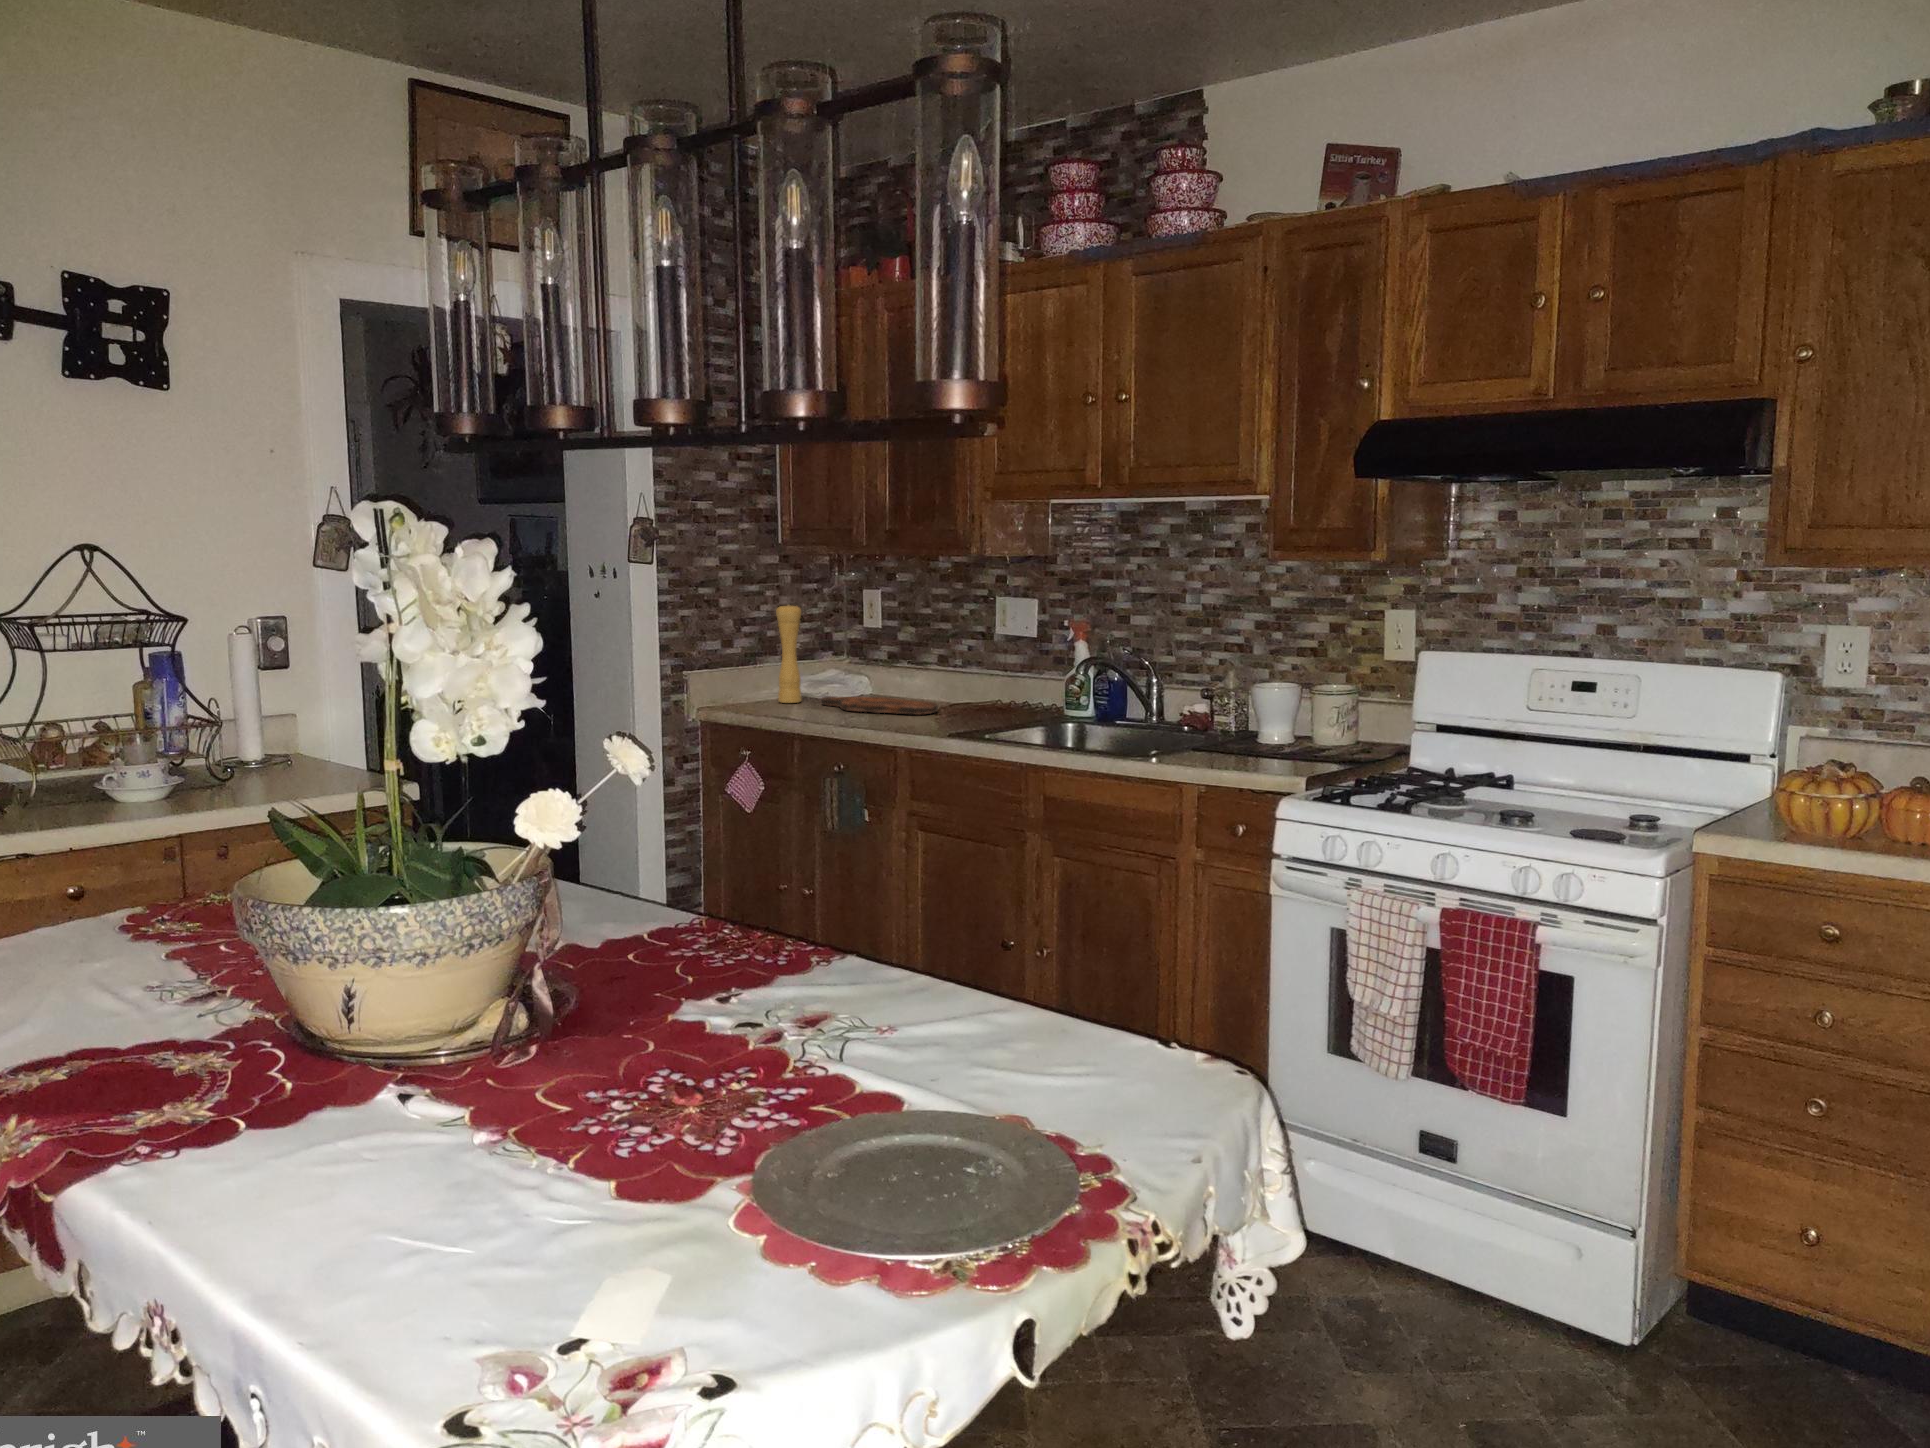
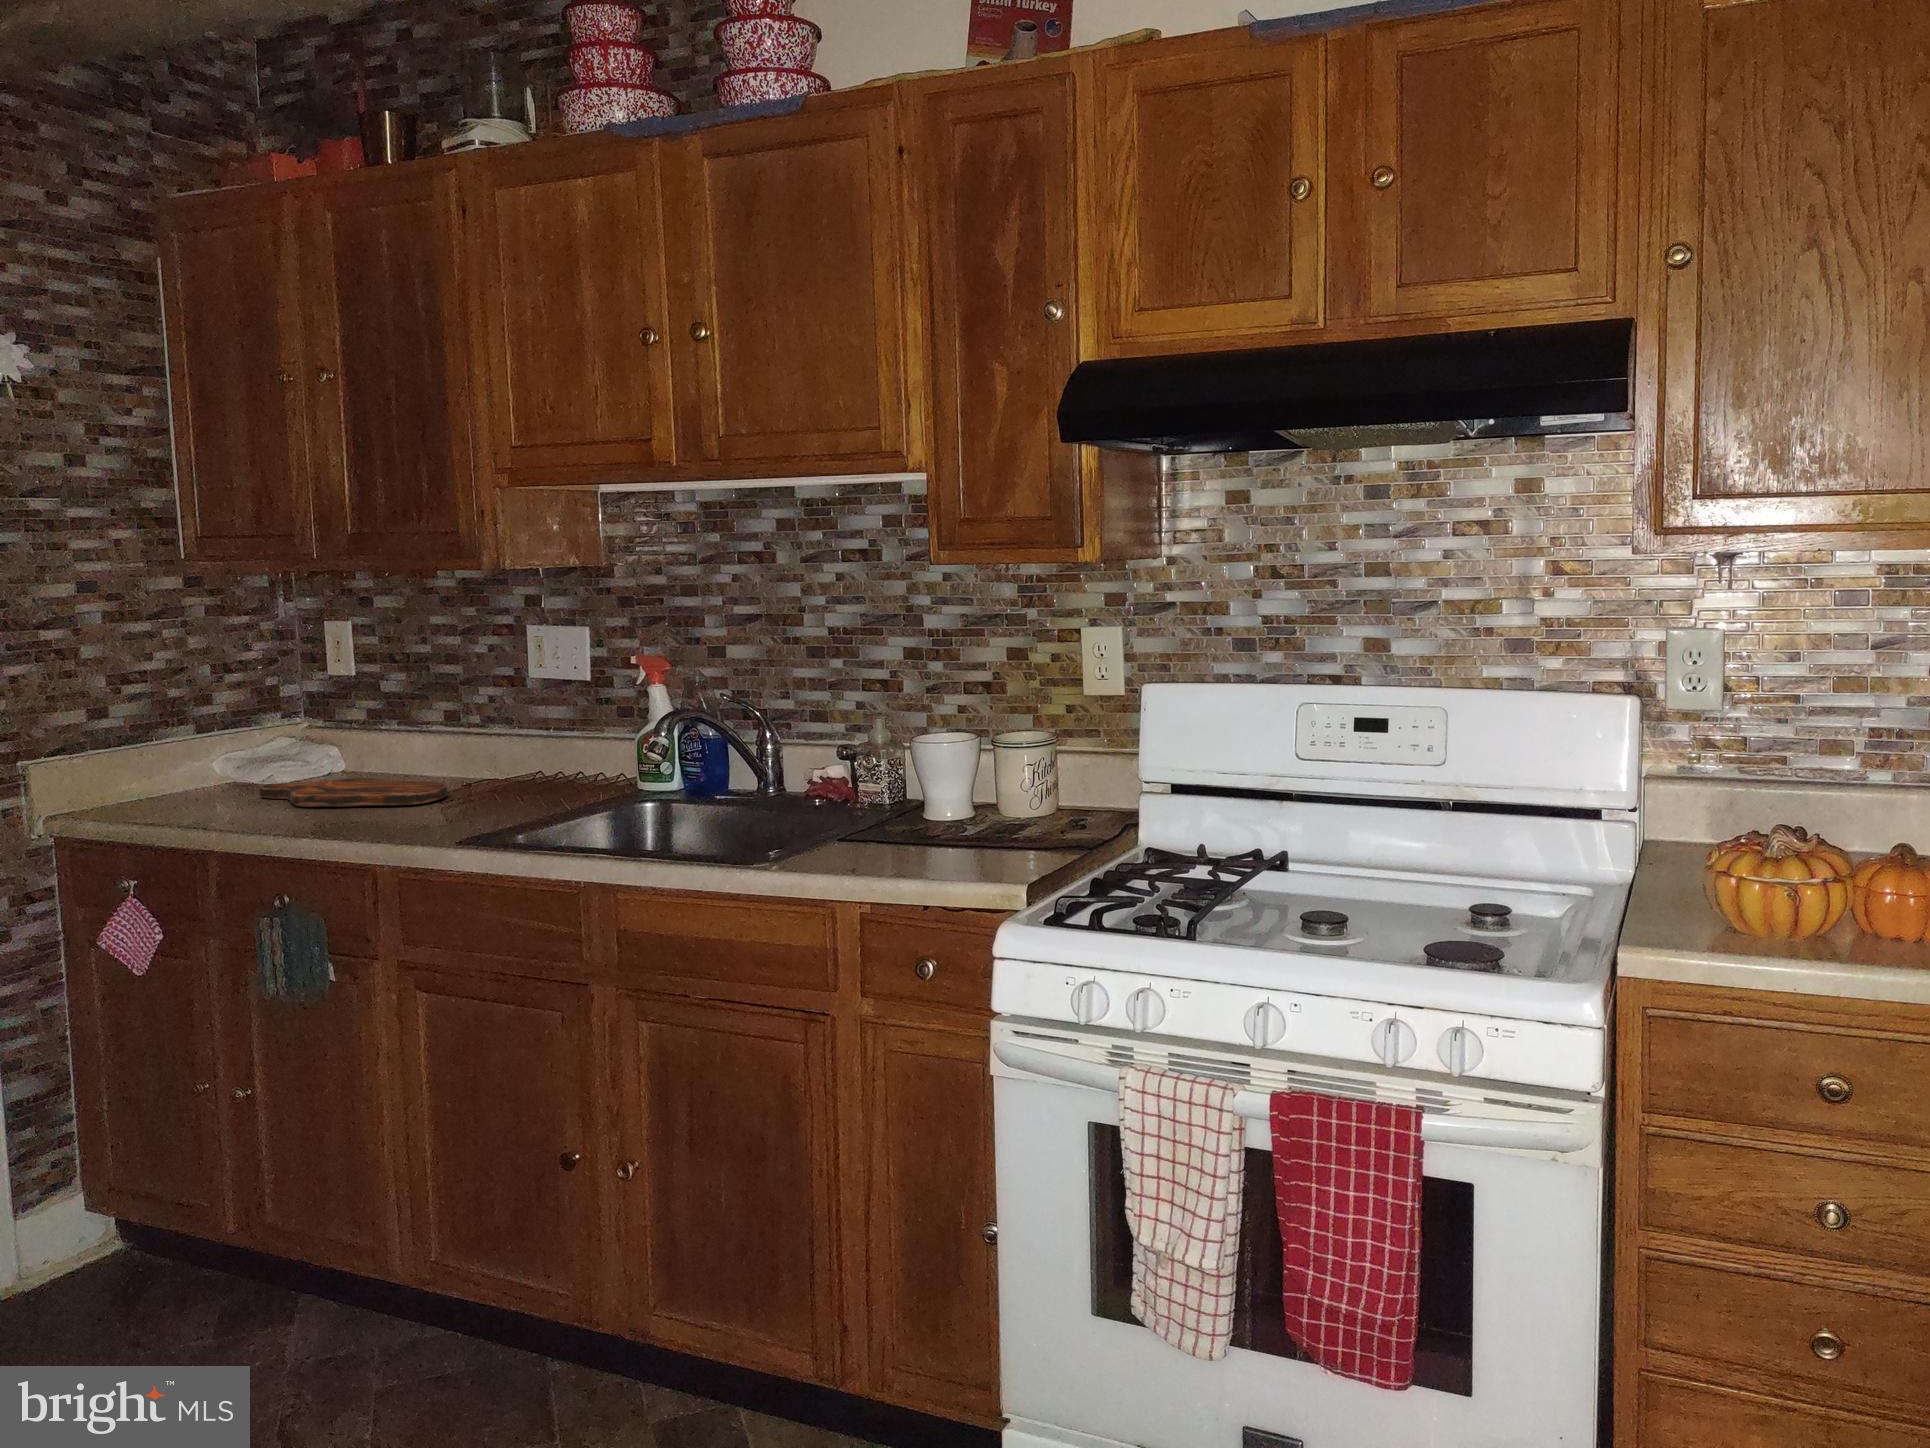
pepper mill: present [776,604,801,703] -> none [175,650,228,799]

